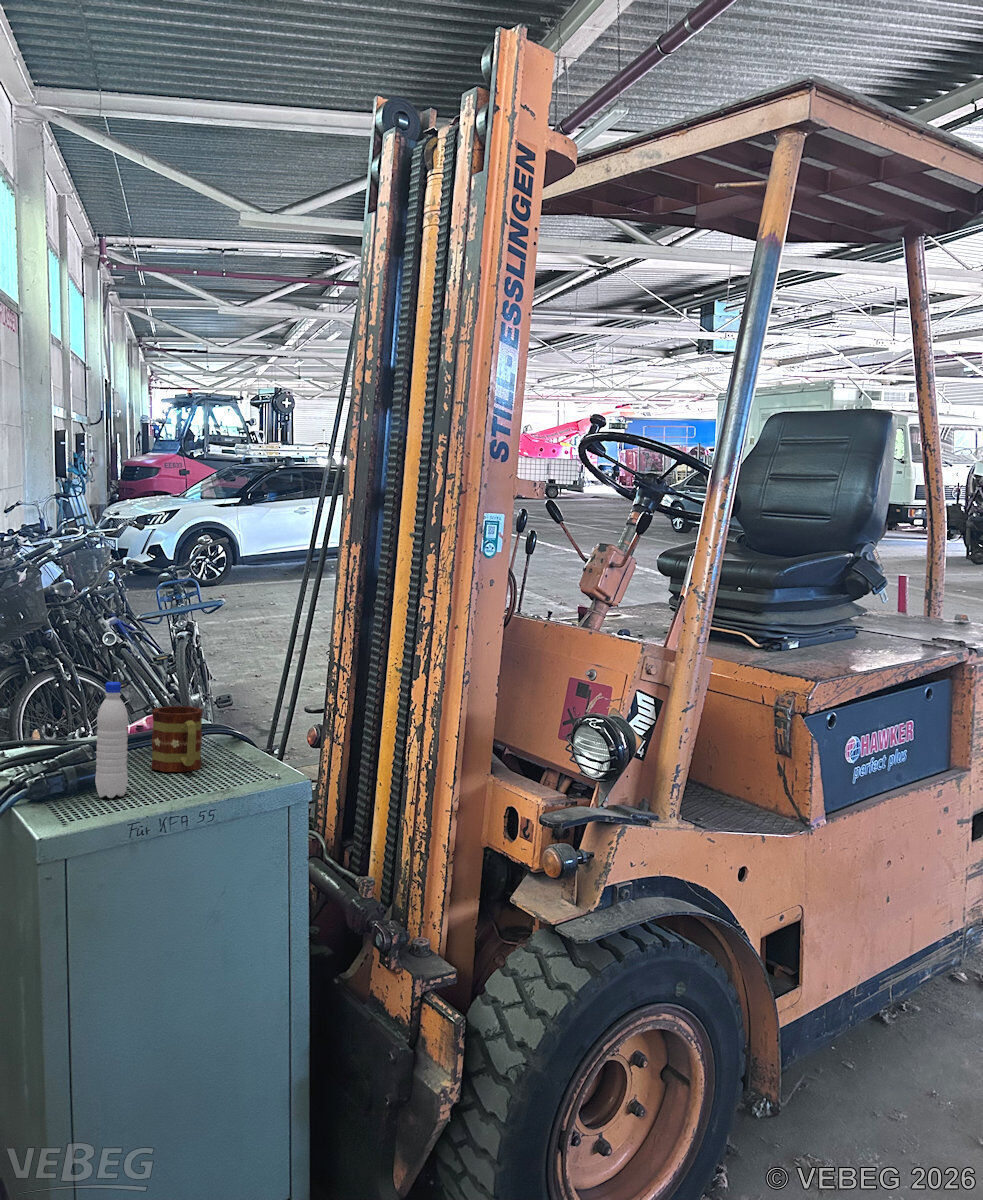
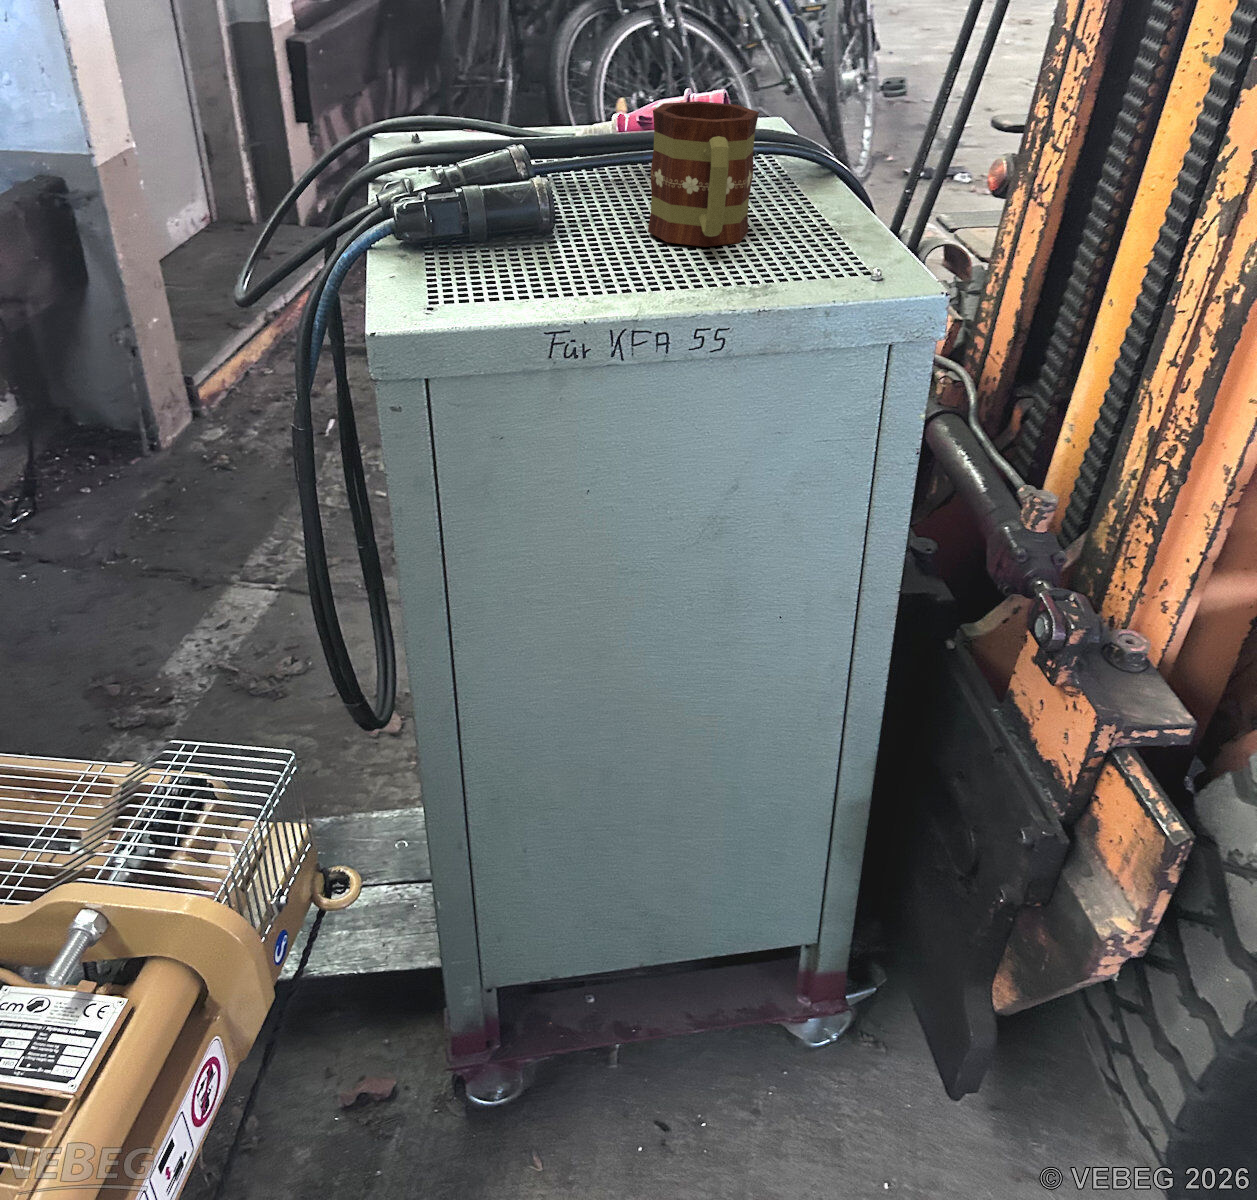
water bottle: present [95,682,128,798] -> none [501,28,567,298]

